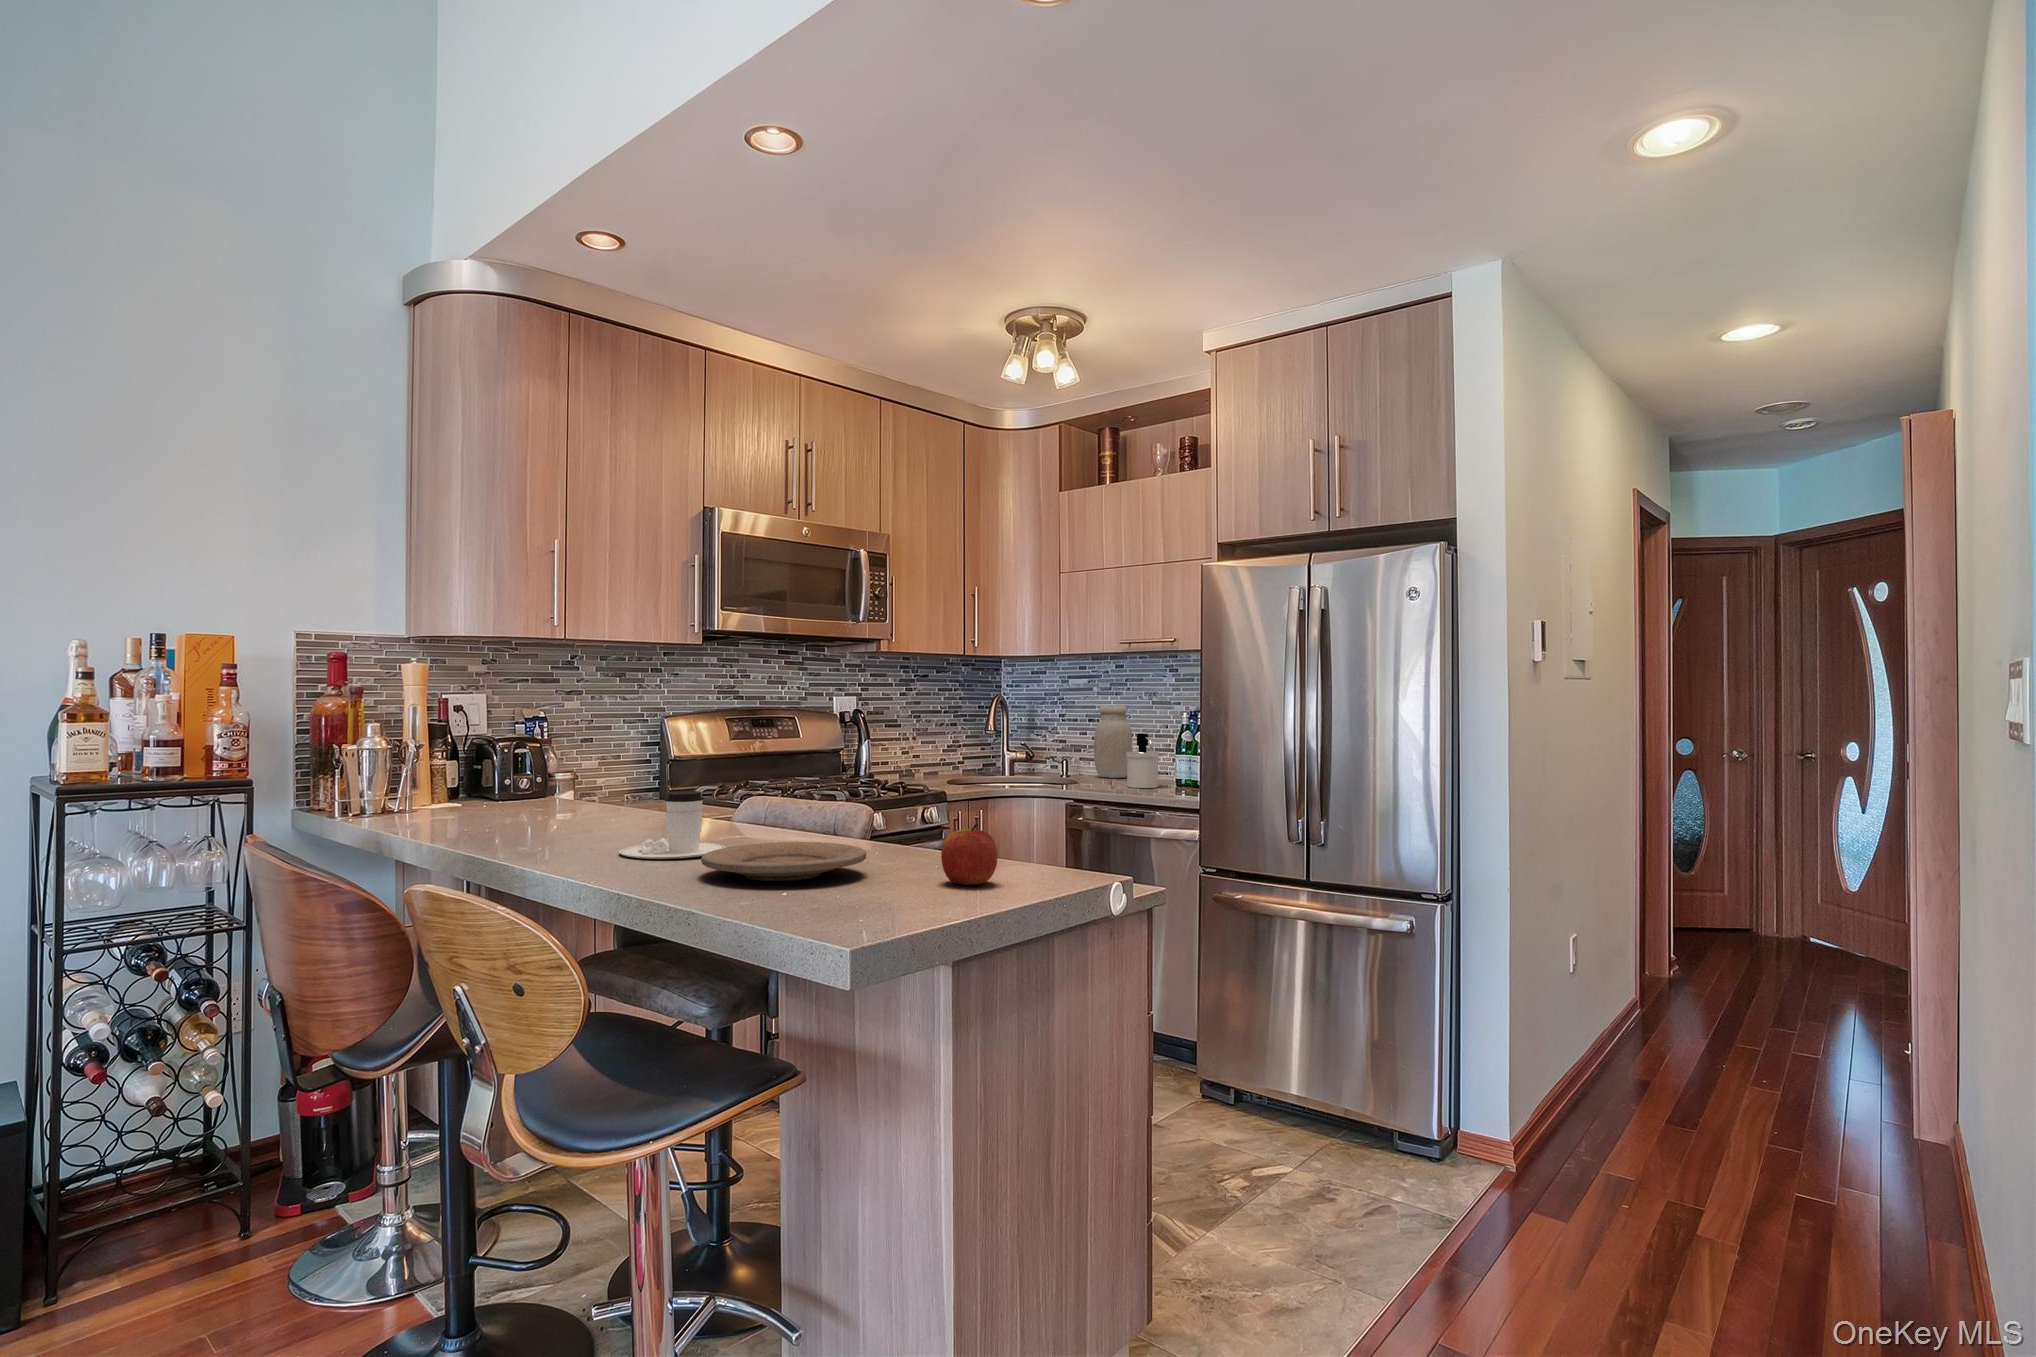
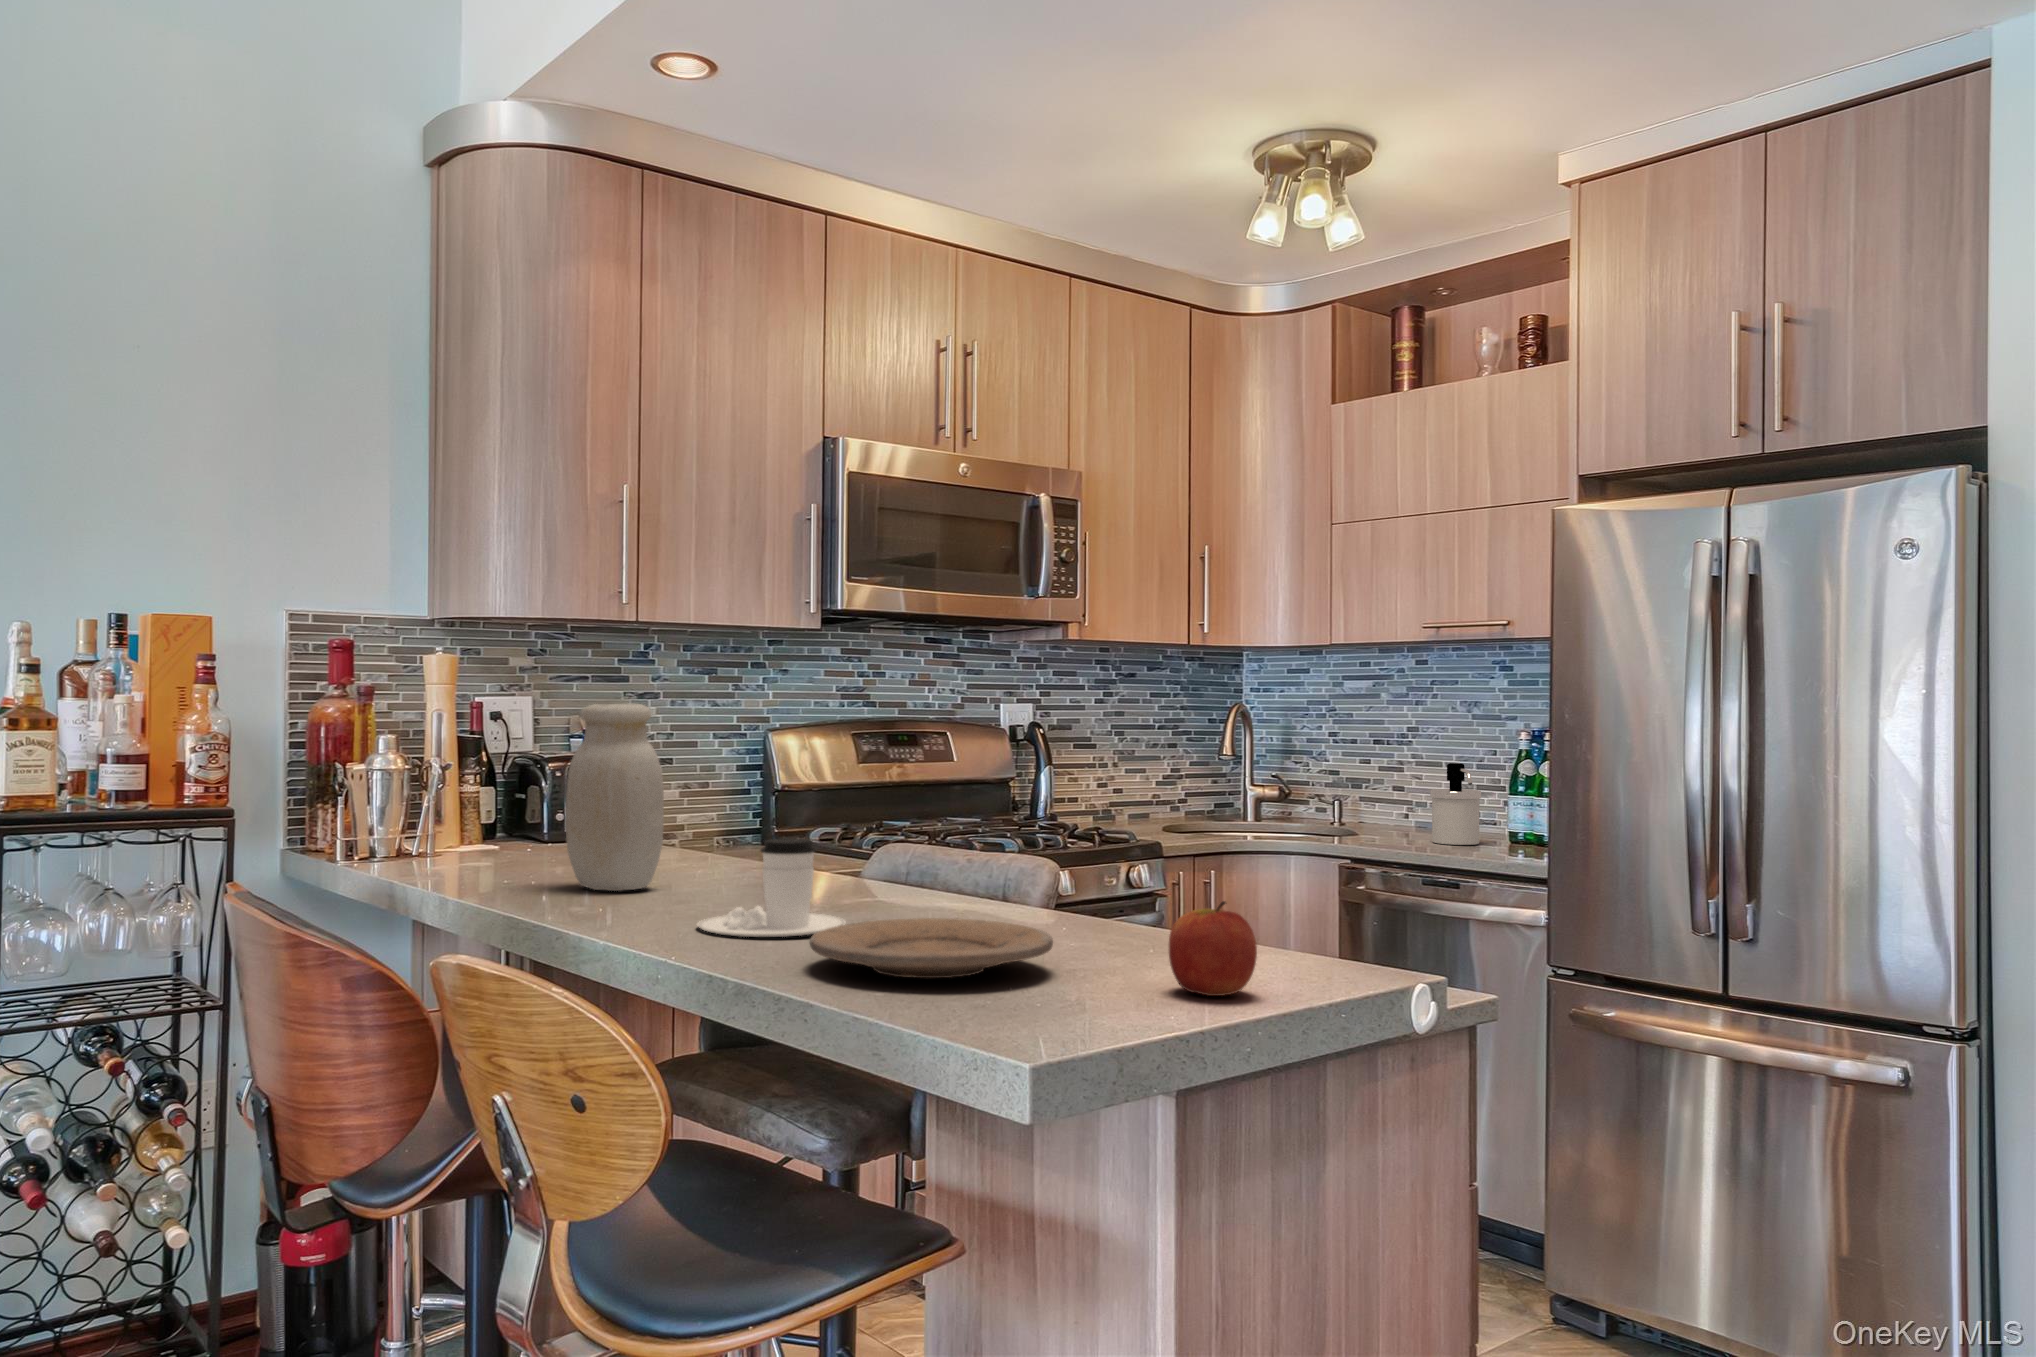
jar: present [1094,706,1132,778] -> present [566,704,664,891]

